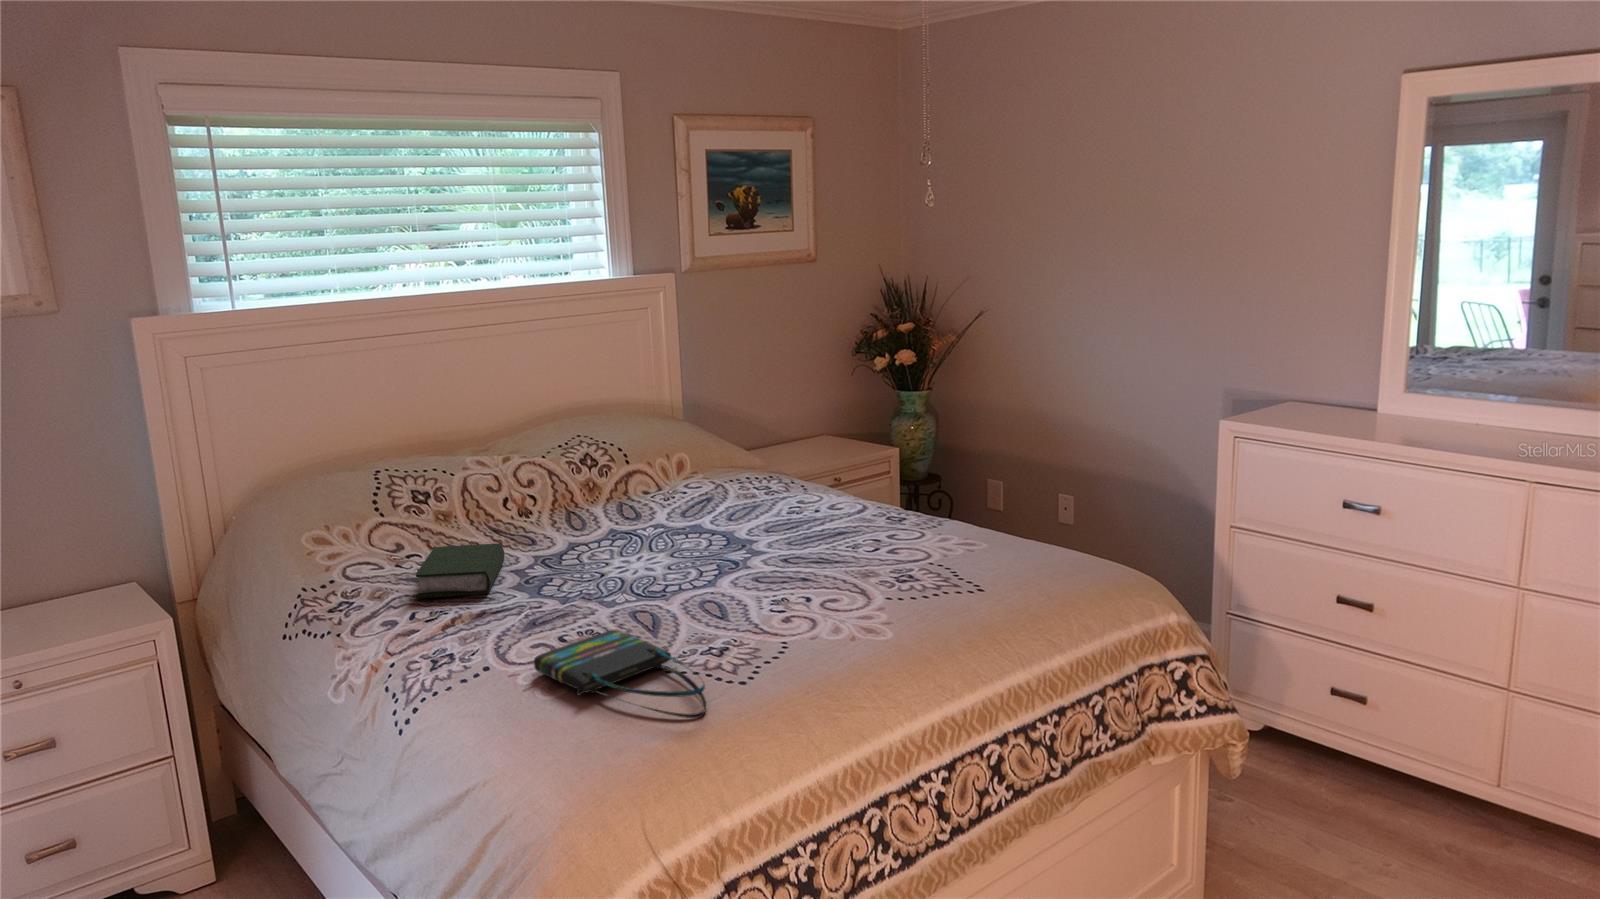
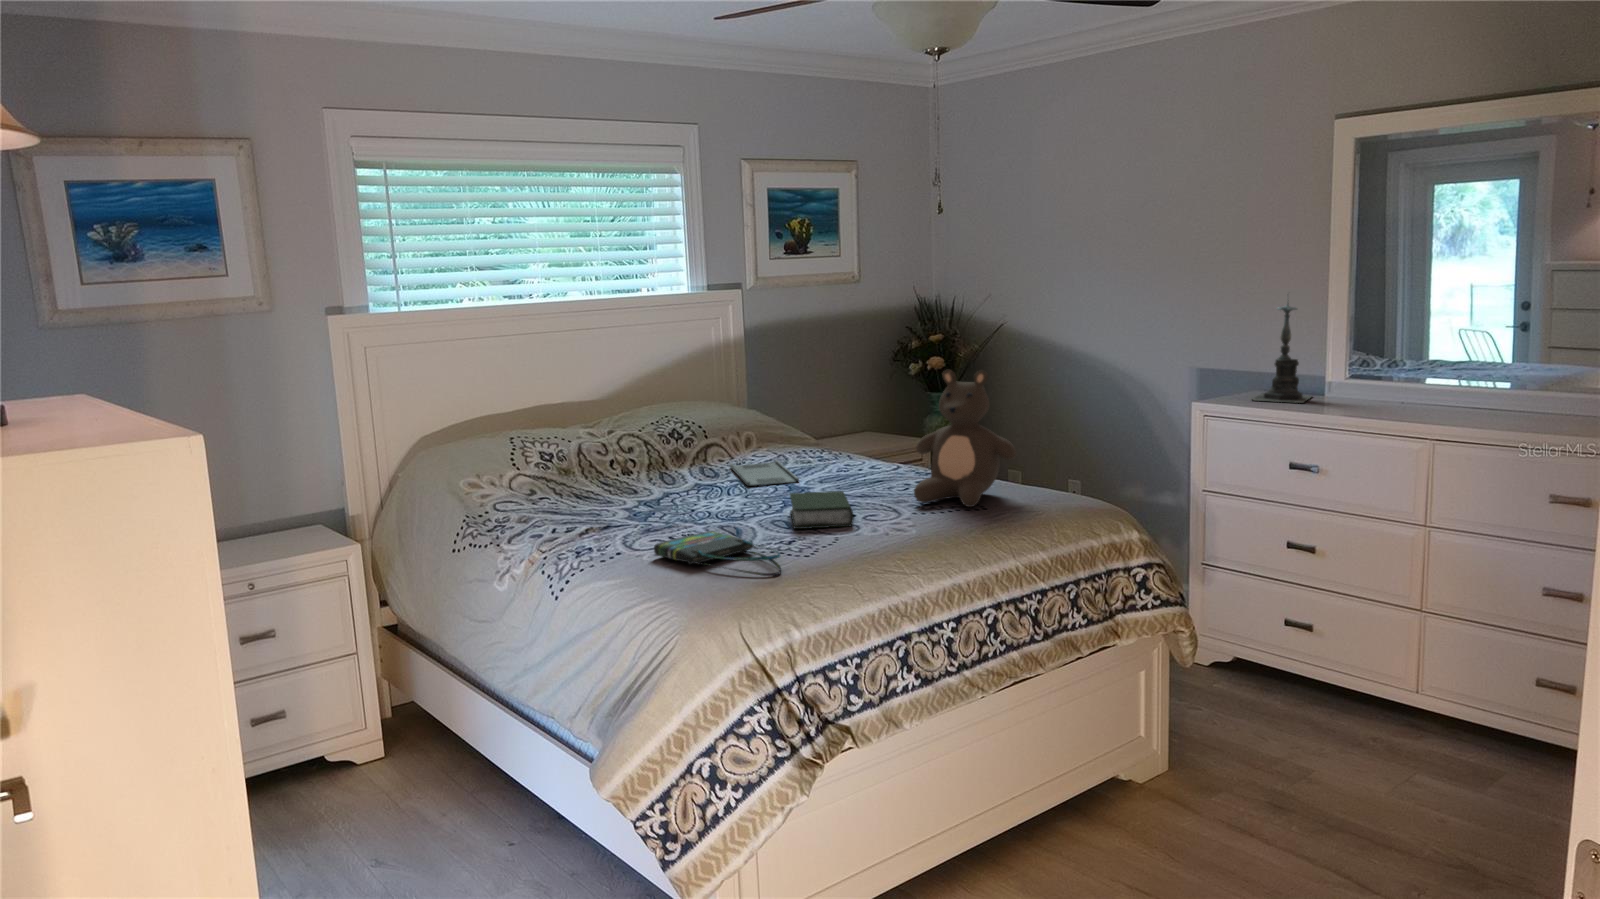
candle holder: none [1290,287,1363,424] -> present [1253,303,1311,403]
teddy bear: none [886,398,1019,582] -> present [914,370,1016,507]
tray: none [655,493,740,537] -> present [730,460,799,486]
book: present [416,543,504,598] -> present [790,491,854,529]

